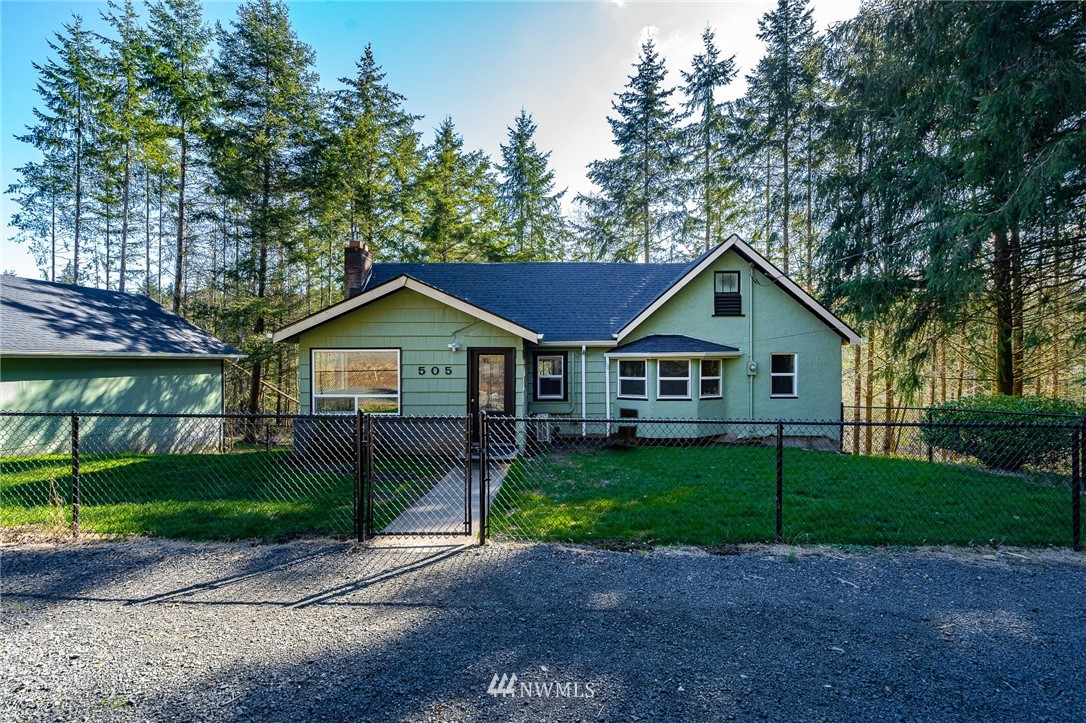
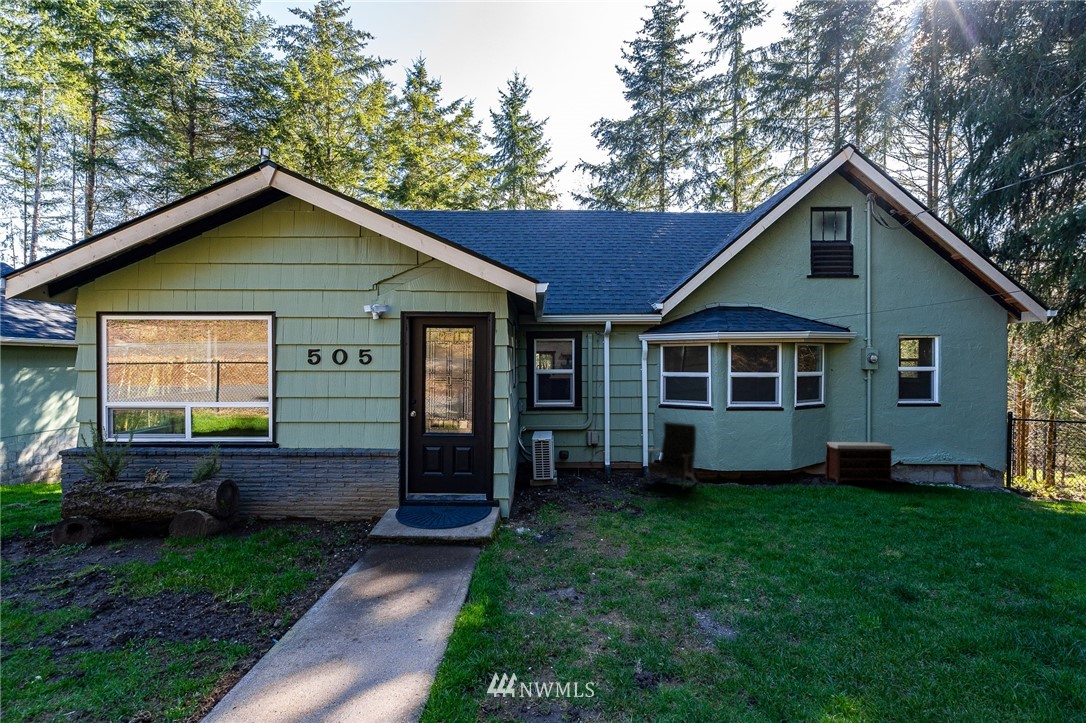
bench: none [722,420,763,445] -> present [825,442,894,483]

